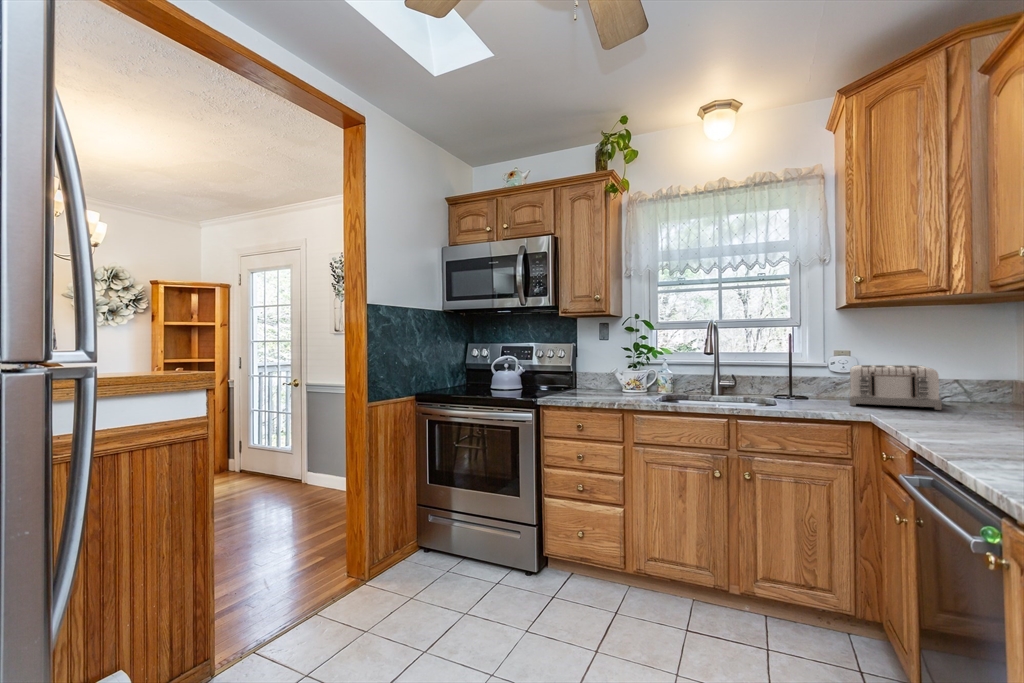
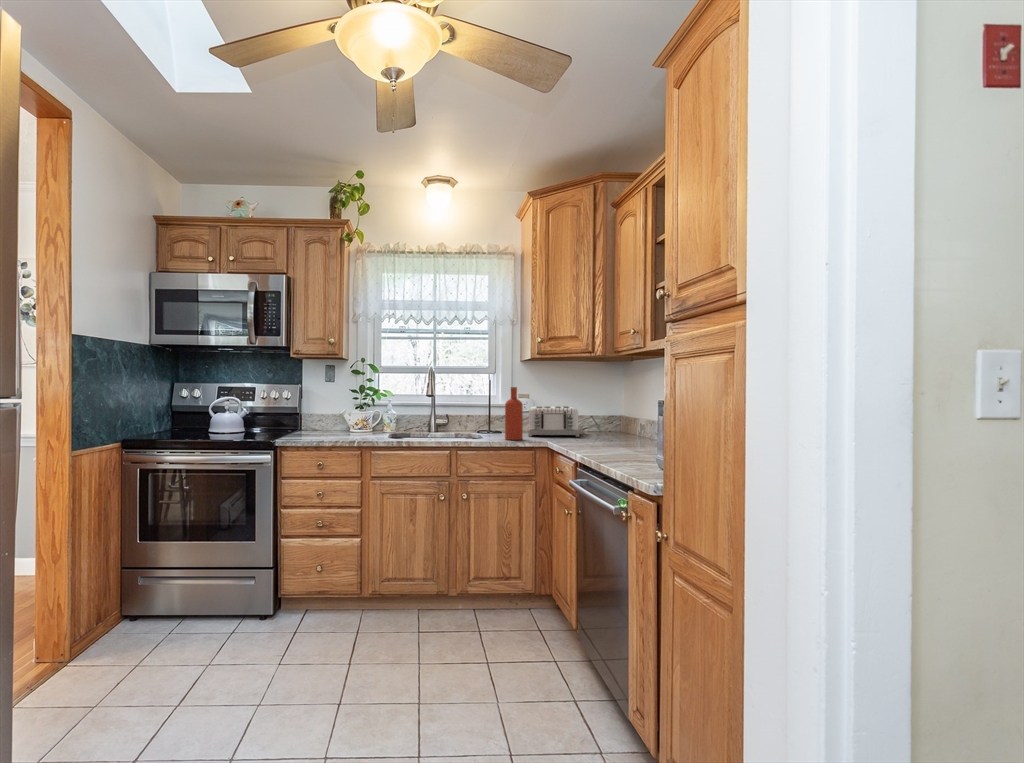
bottle: none [811,339,841,411] -> present [505,387,523,440]

